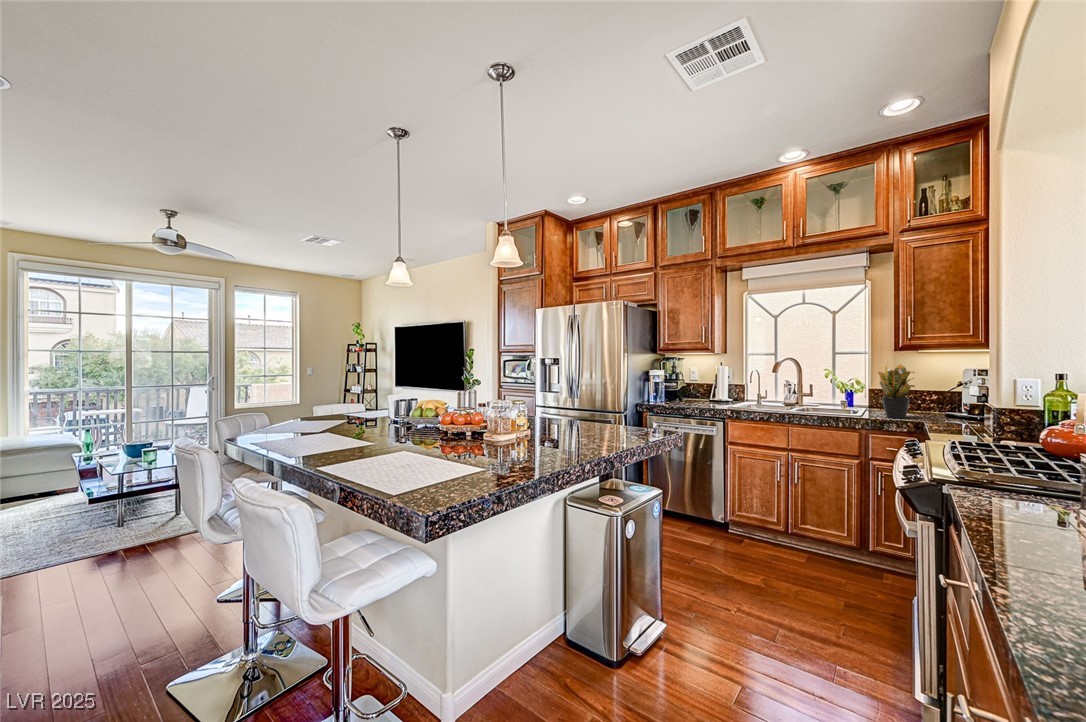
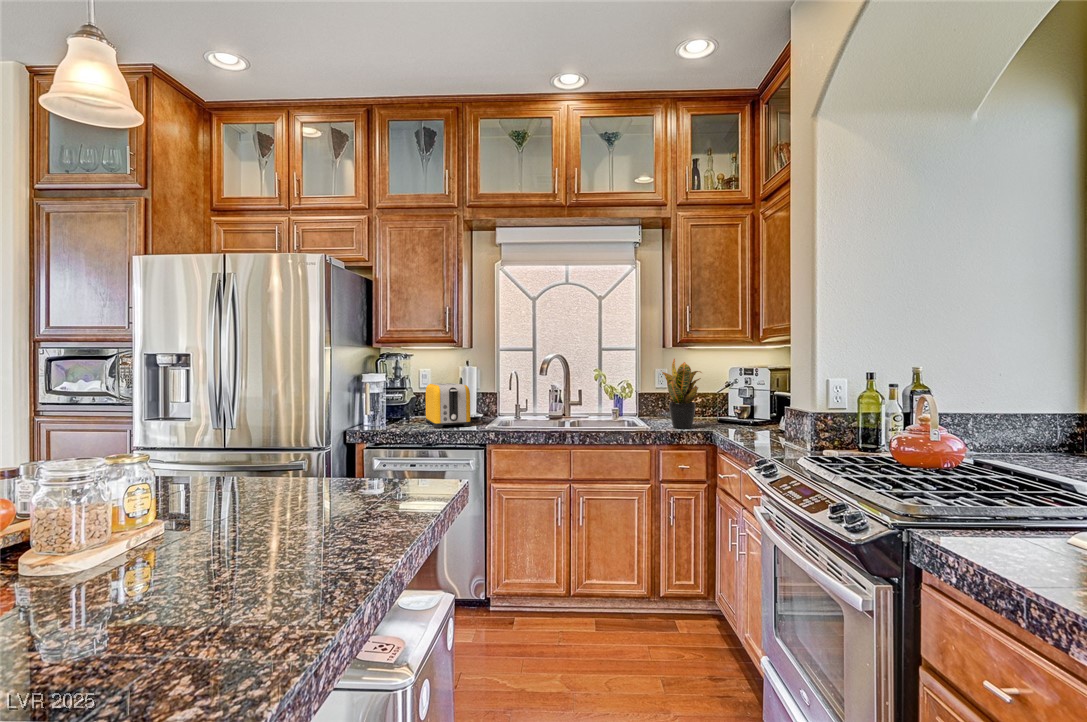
toaster: none [690,377,718,406] -> present [426,383,471,428]

